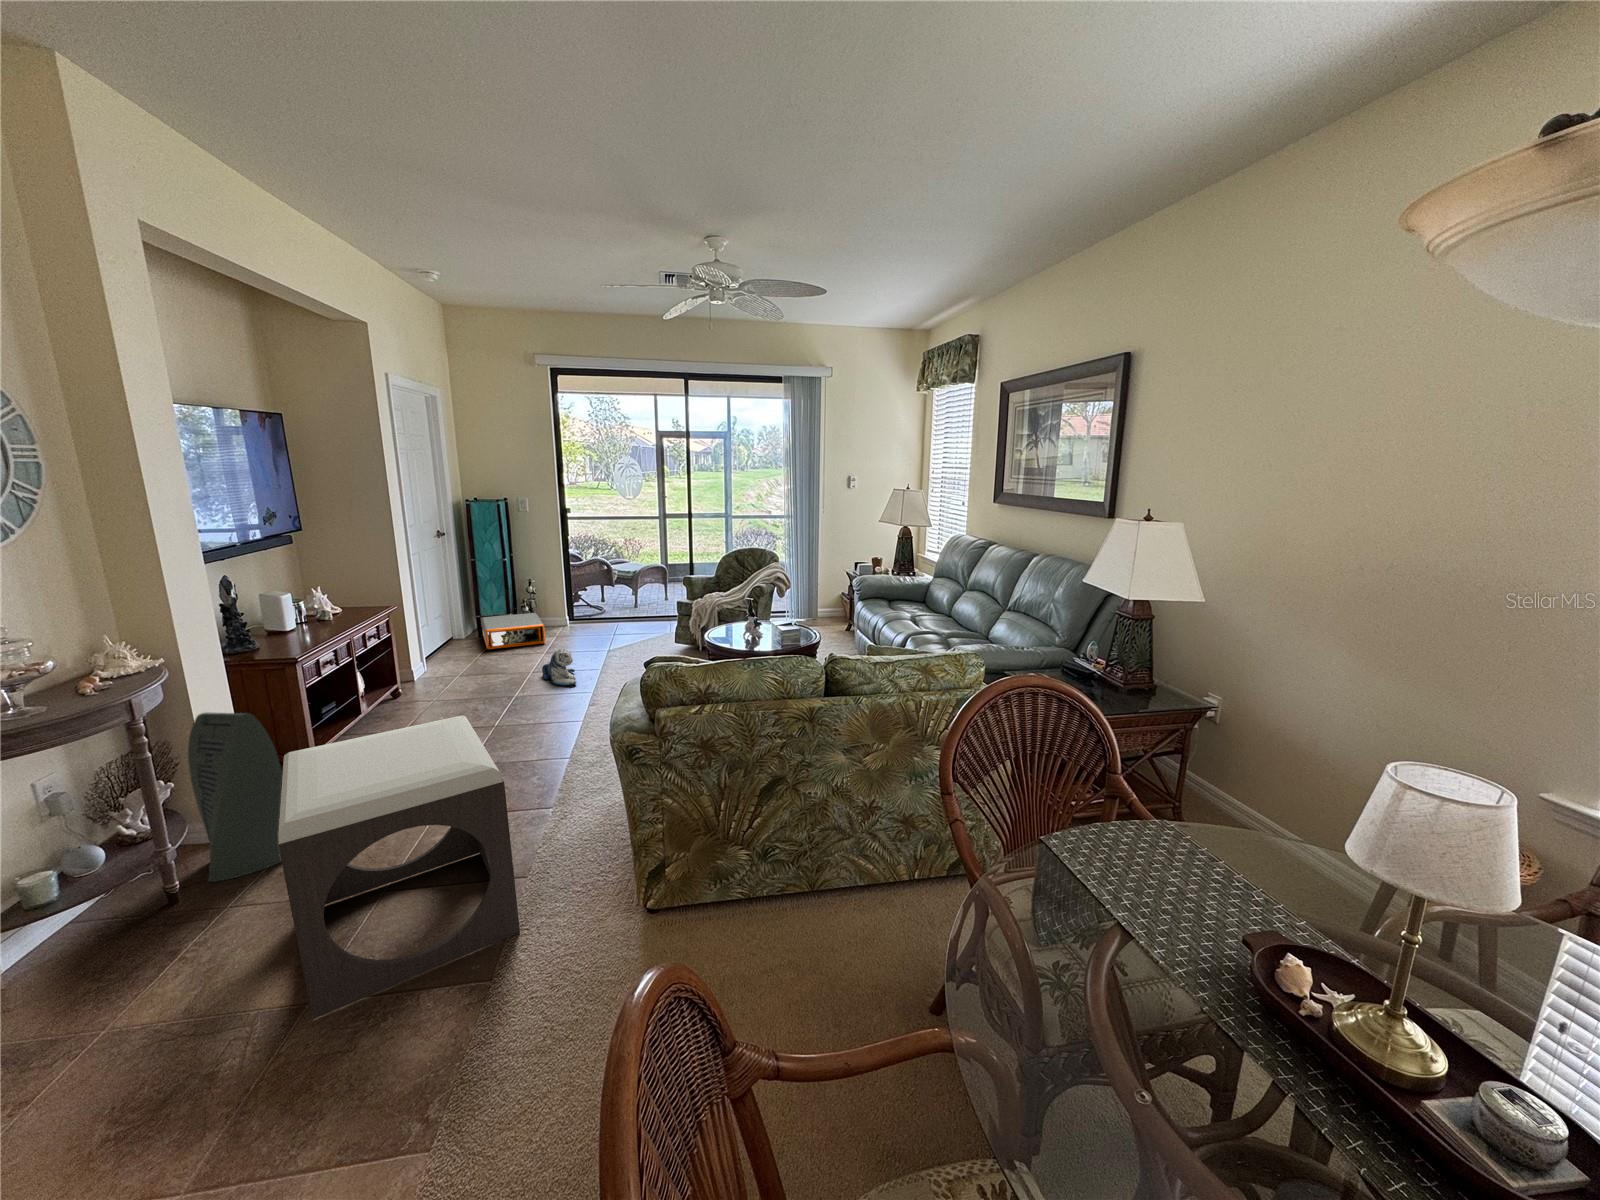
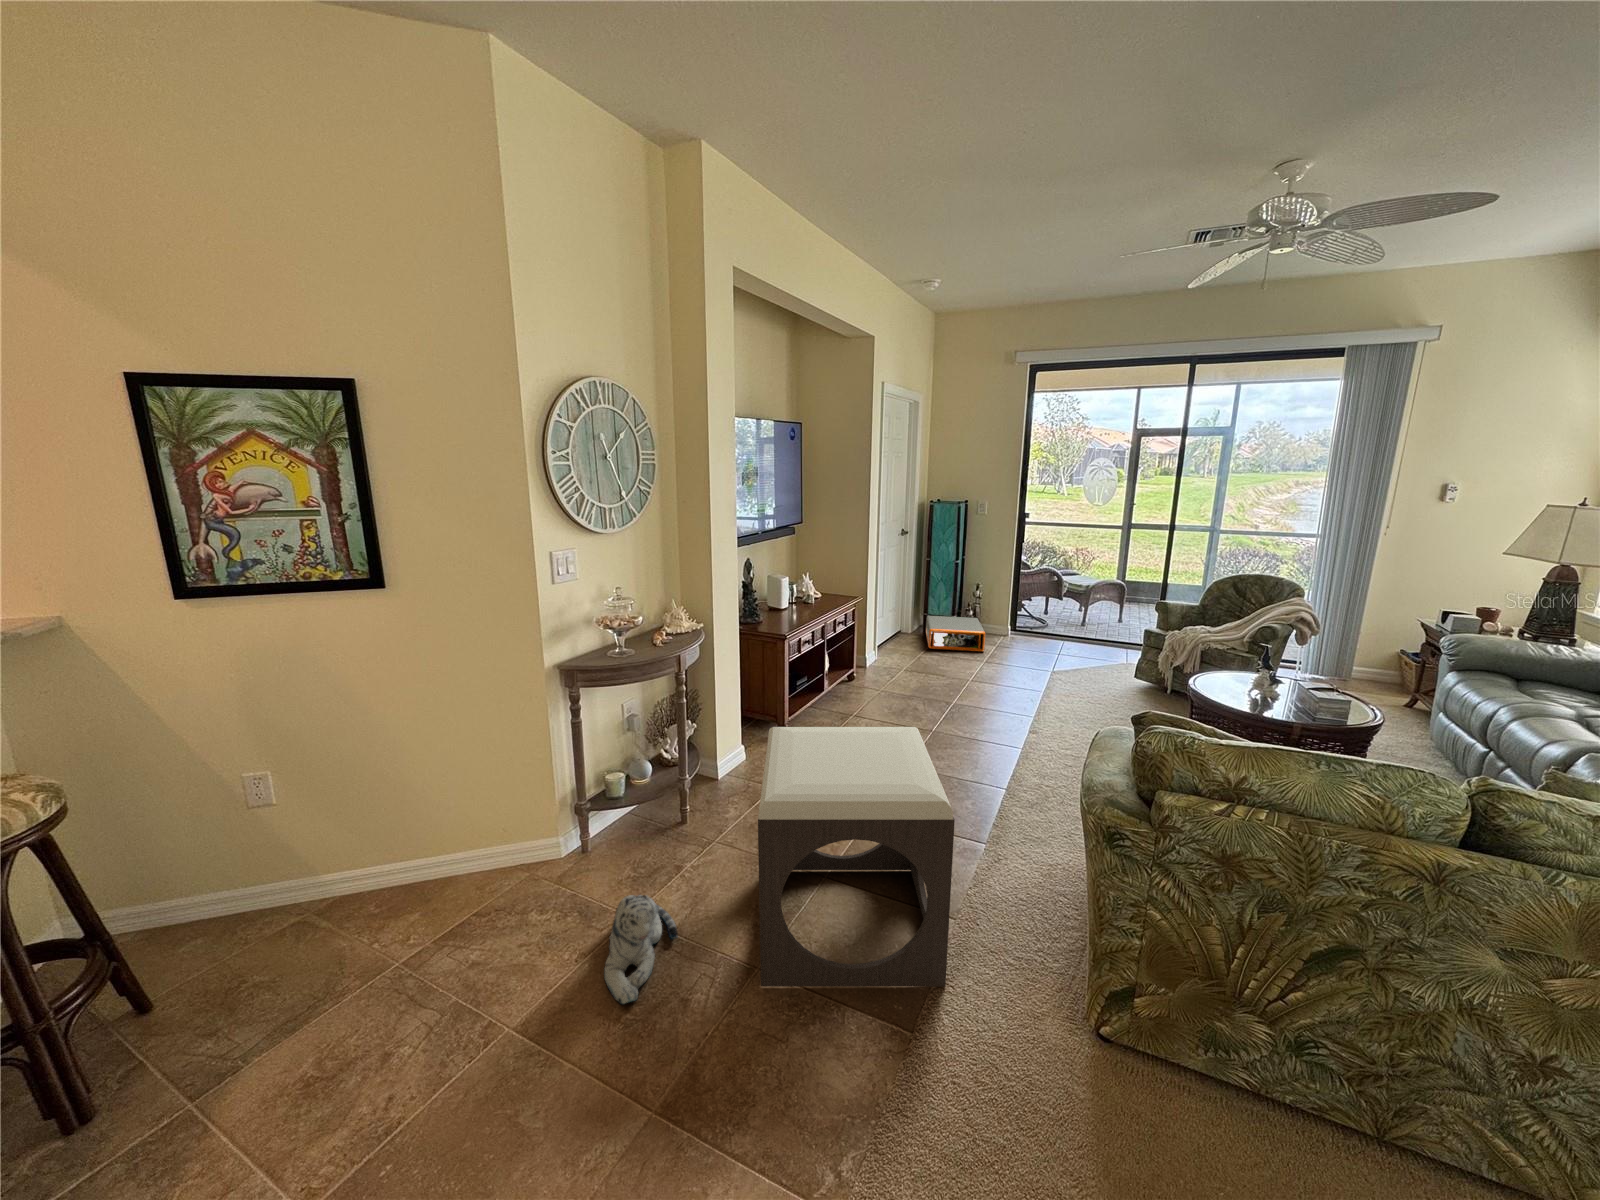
plush toy: present [542,649,576,686] -> present [604,895,677,1004]
air purifier: present [188,713,283,882] -> none [707,673,766,816]

